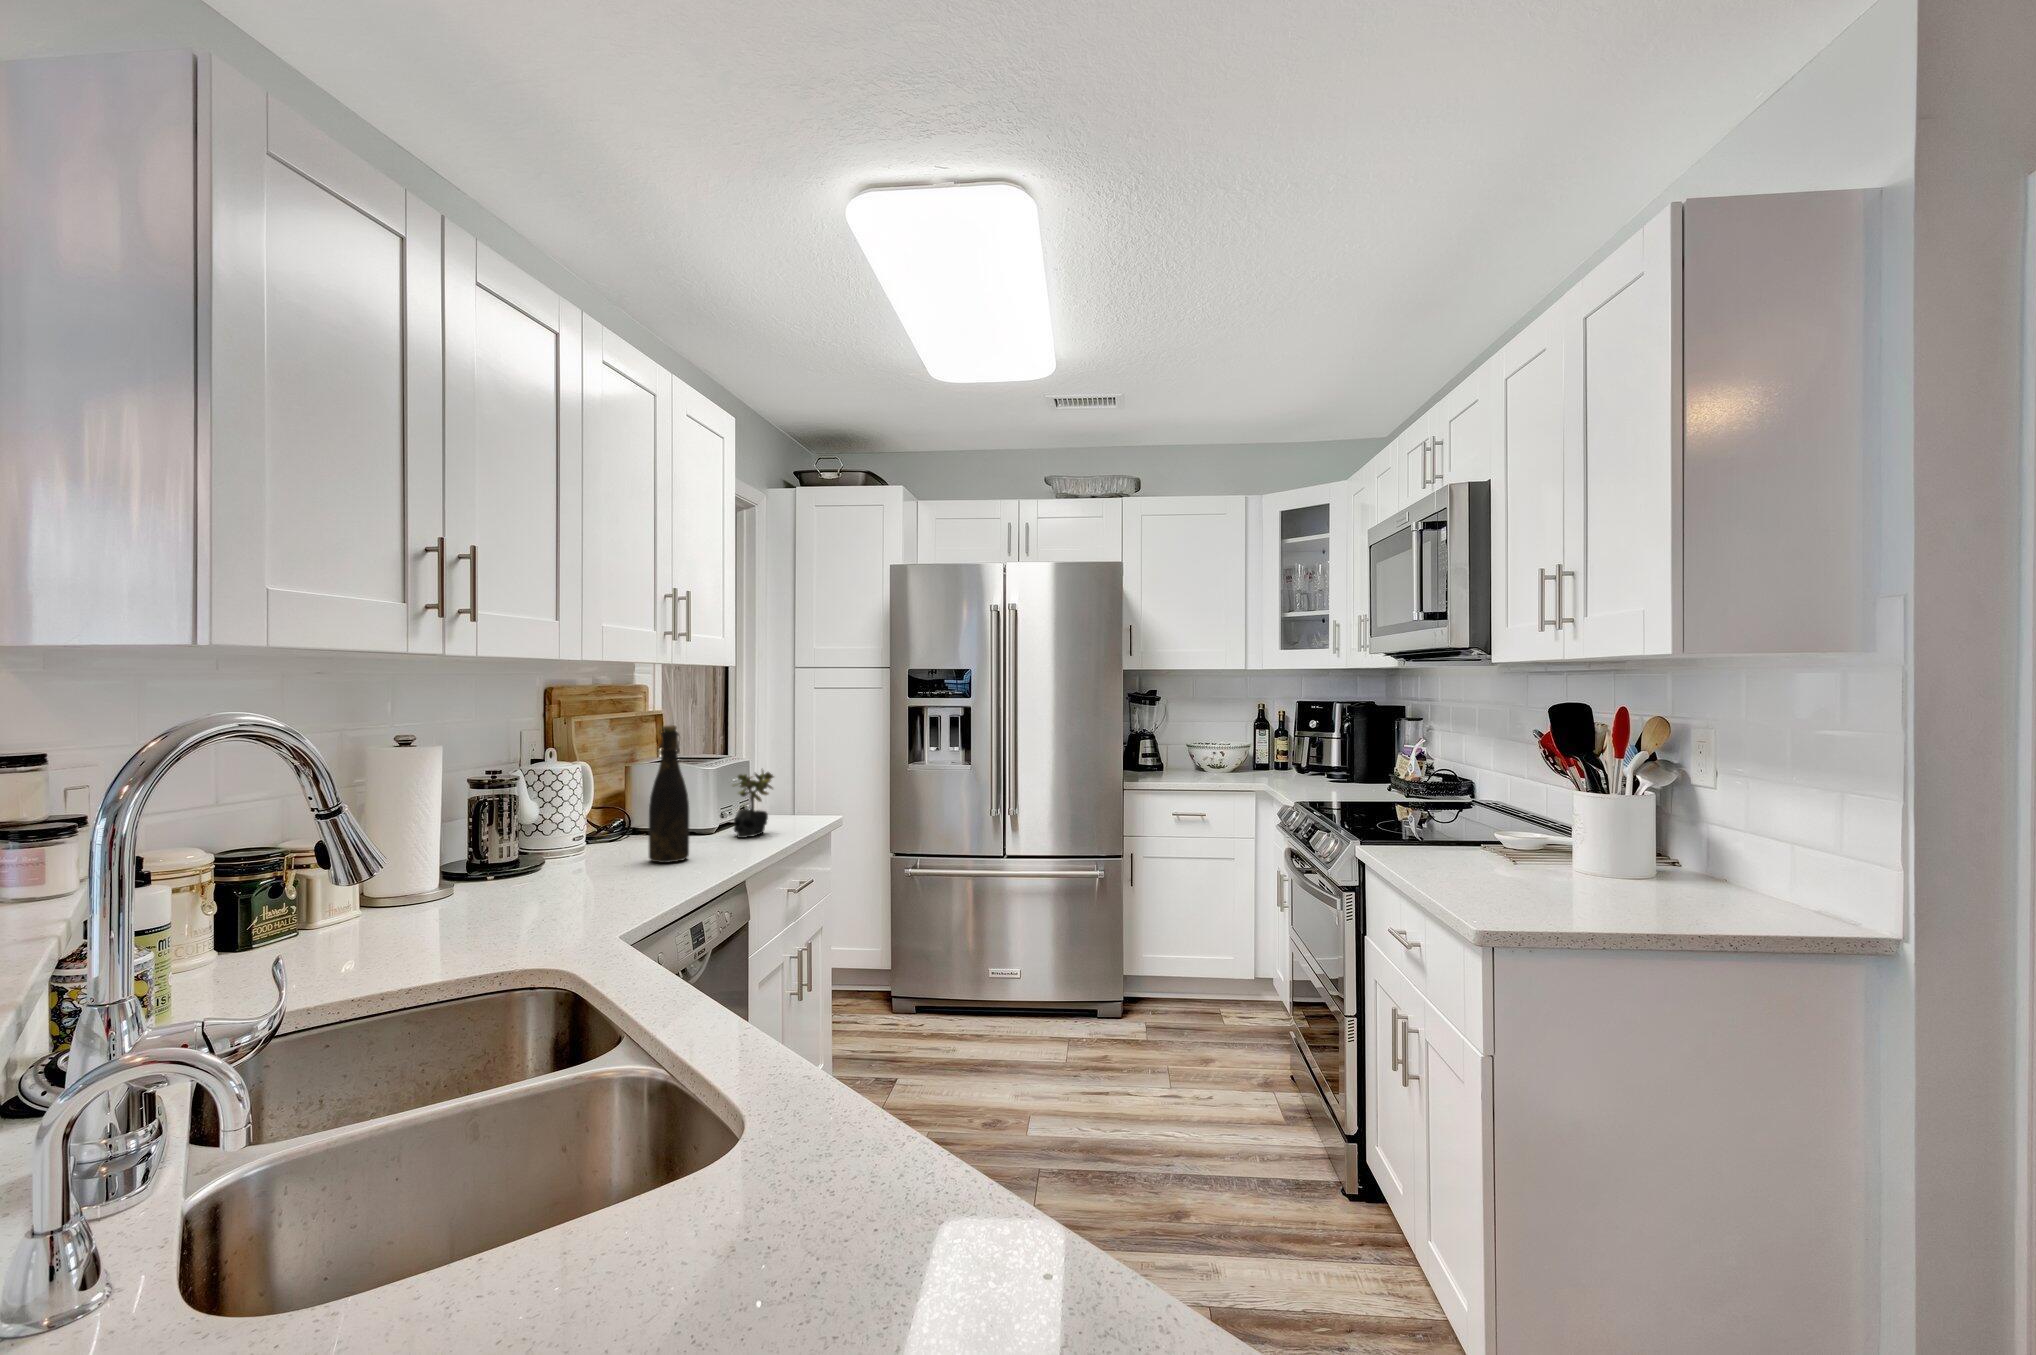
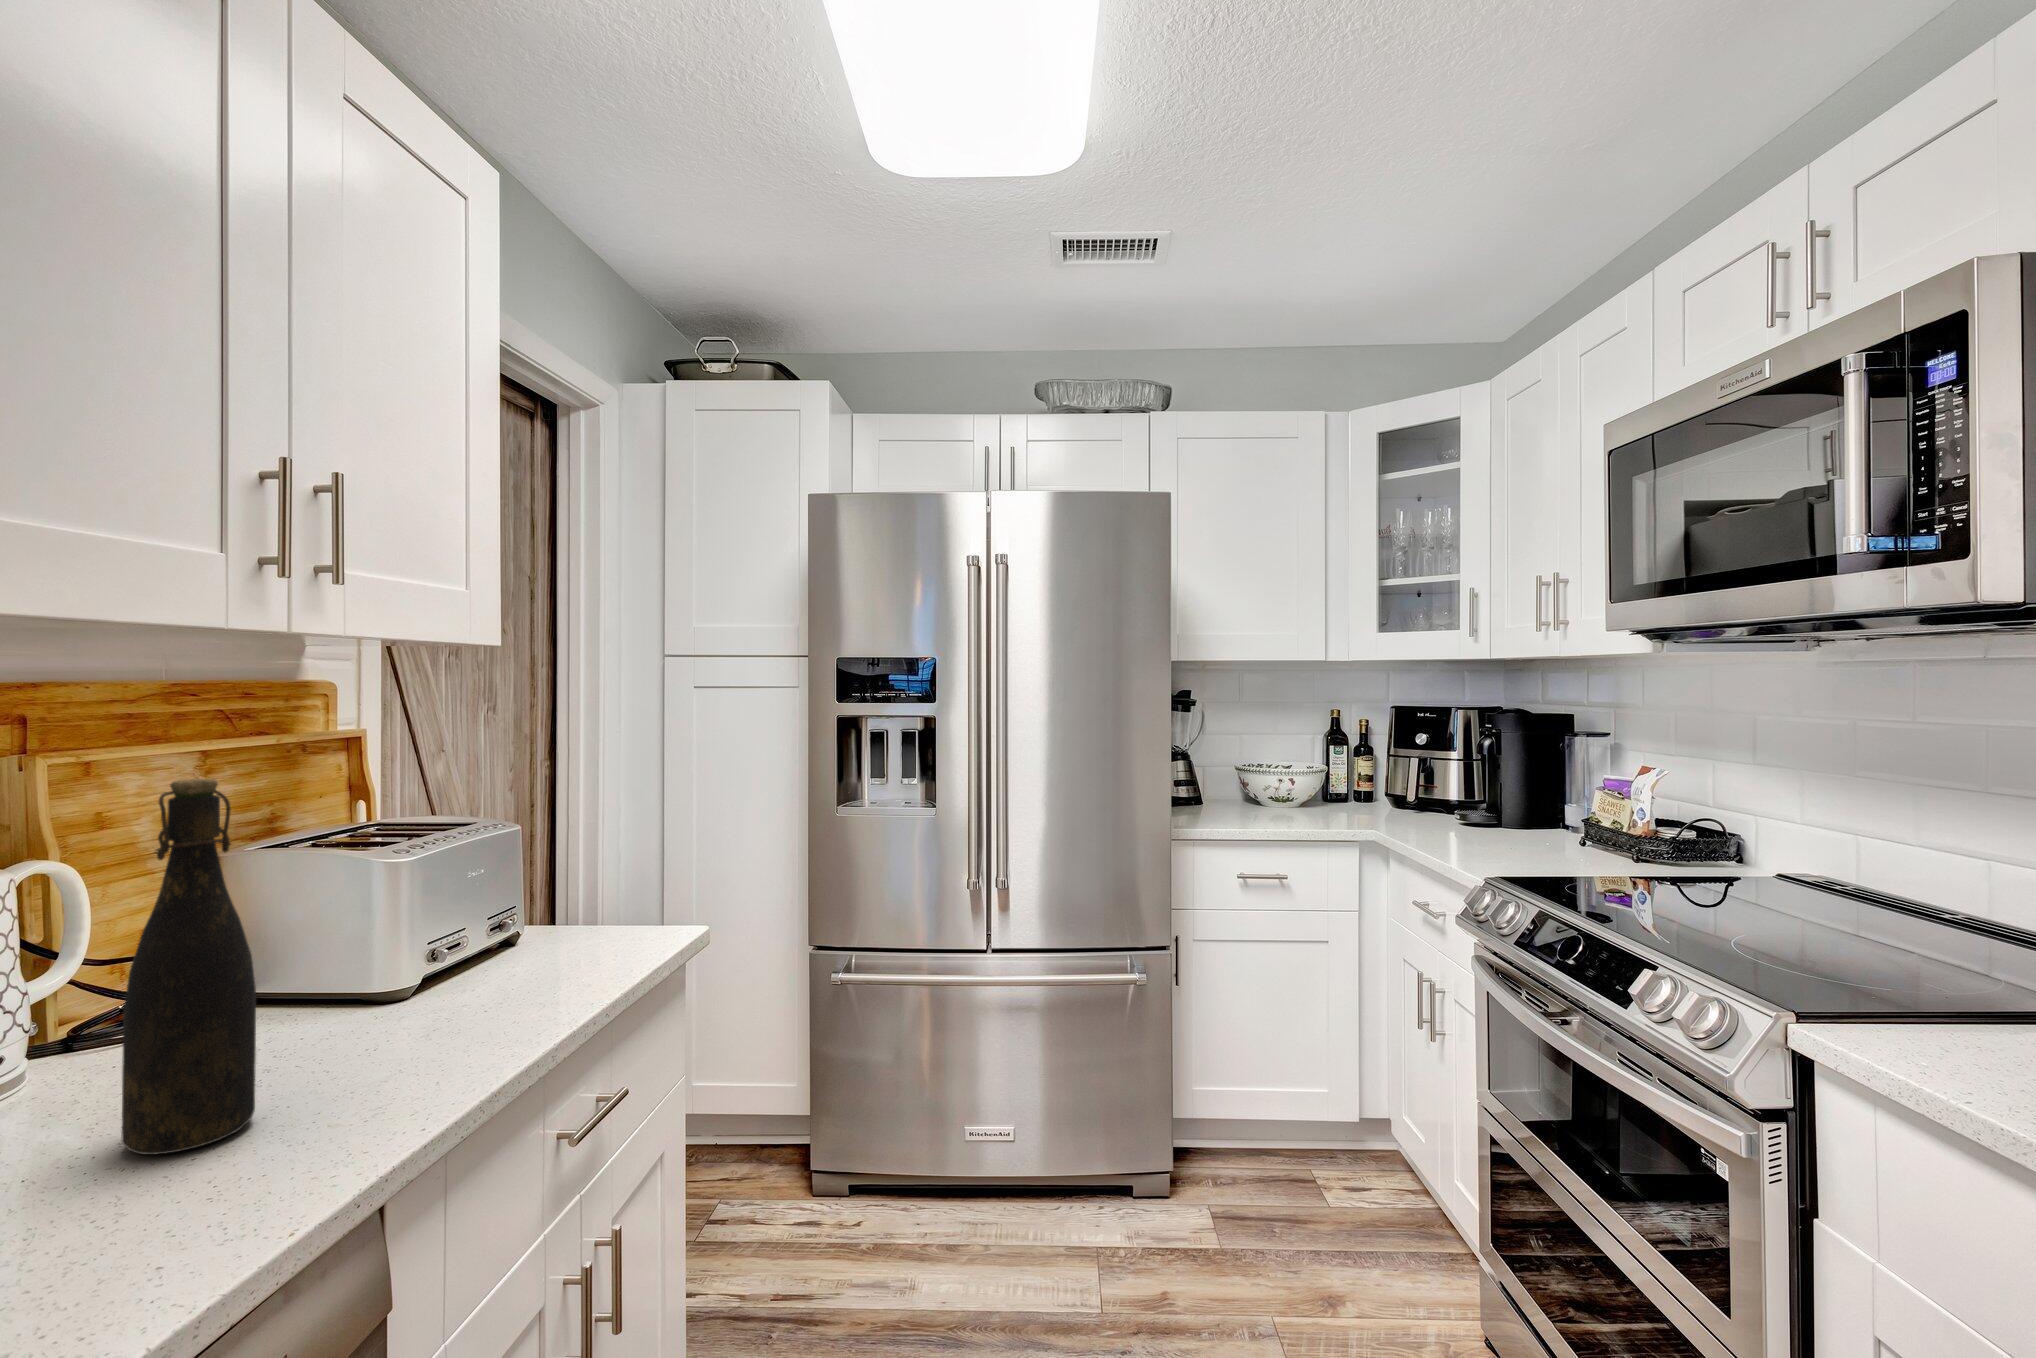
succulent plant: present [734,770,774,838] -> none [449,853,552,1013]

